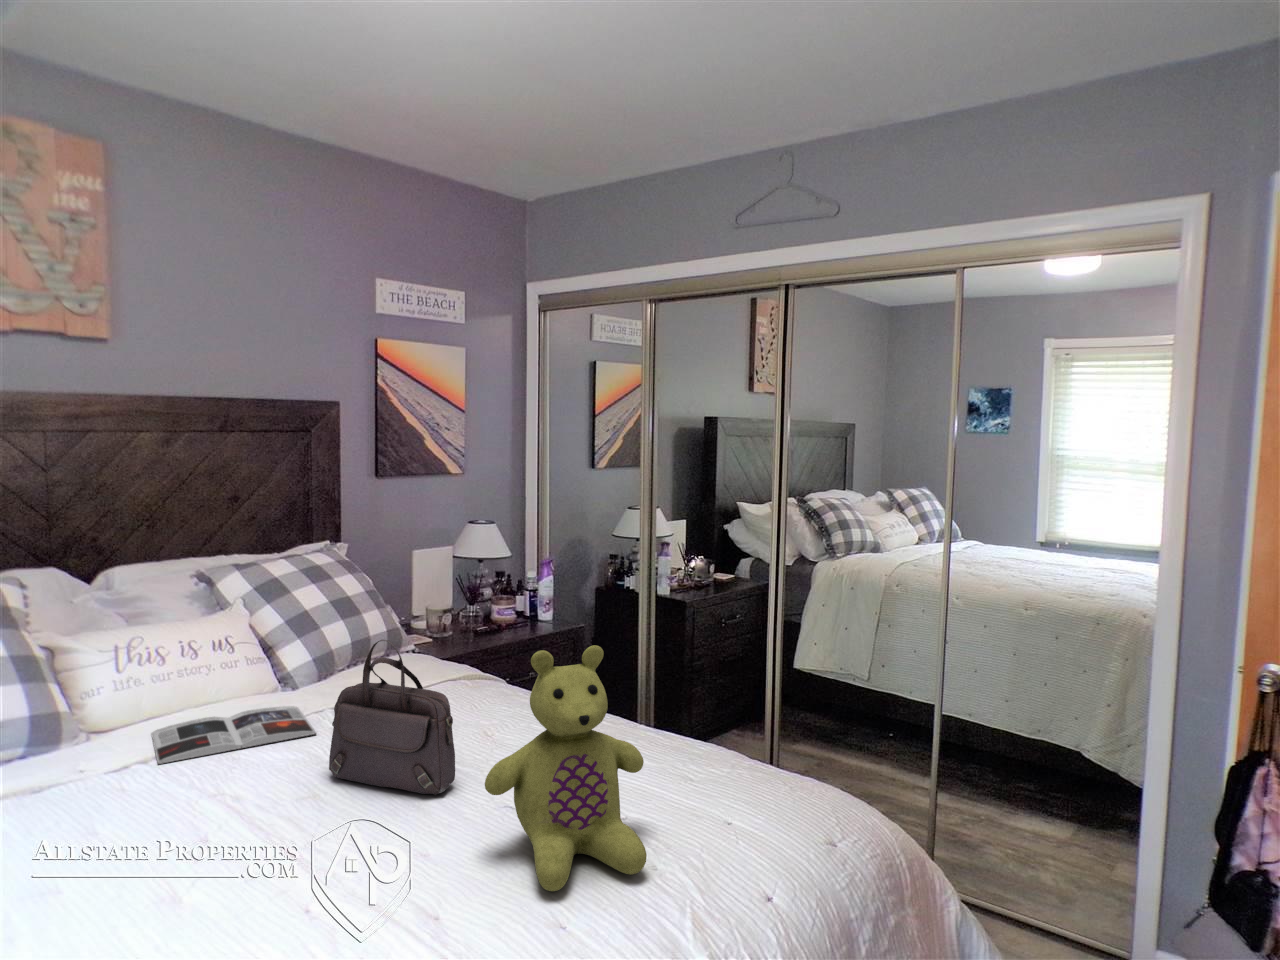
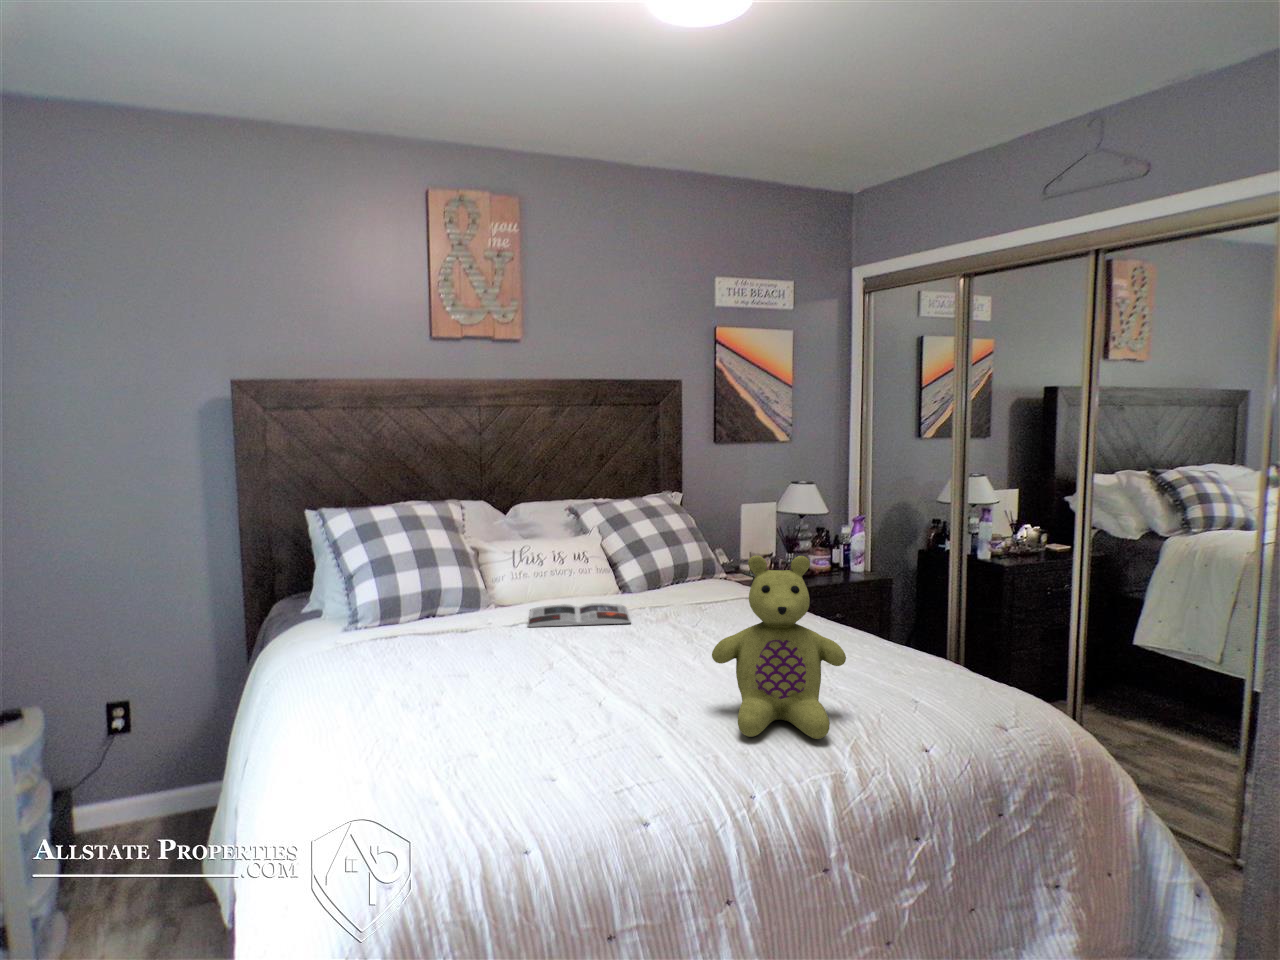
handbag: present [329,640,455,795] -> none [628,548,713,670]

